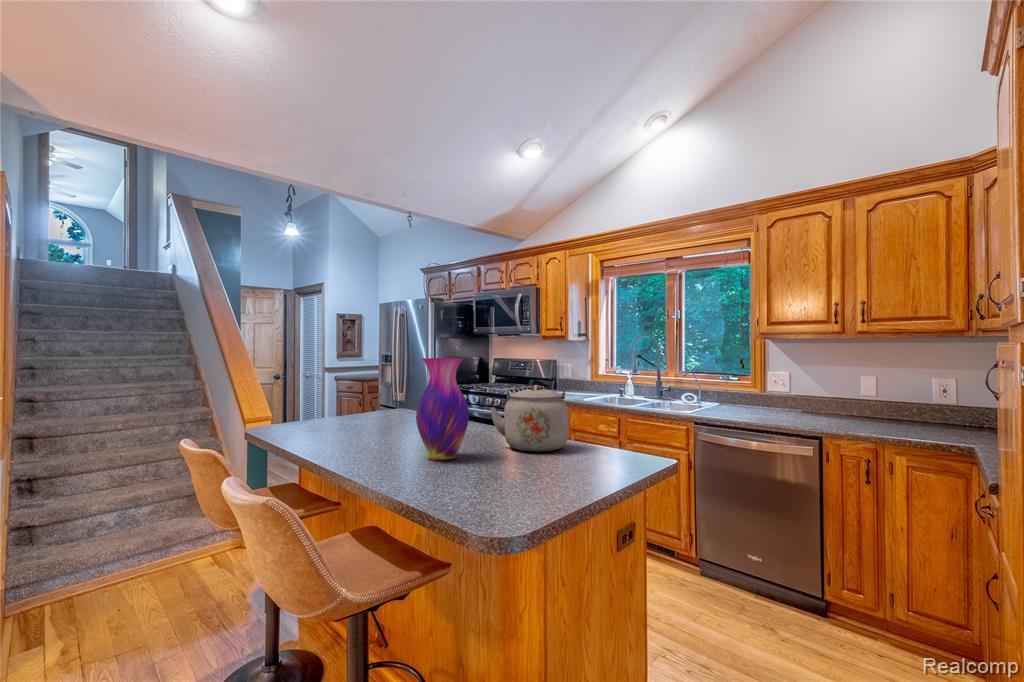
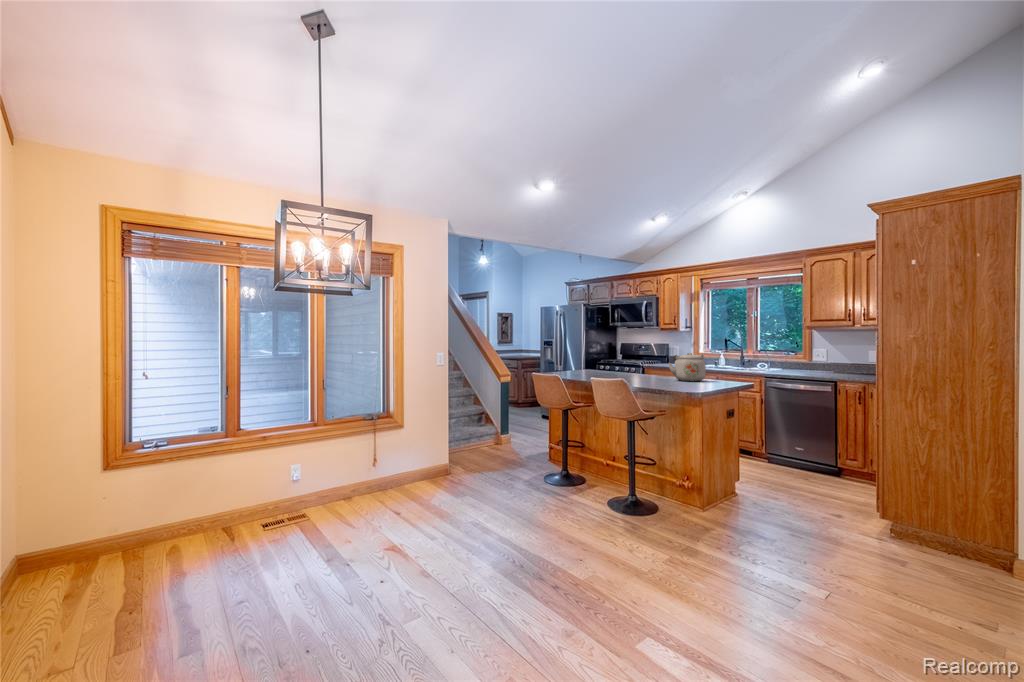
vase: present [416,358,469,460] -> none [643,341,666,382]

